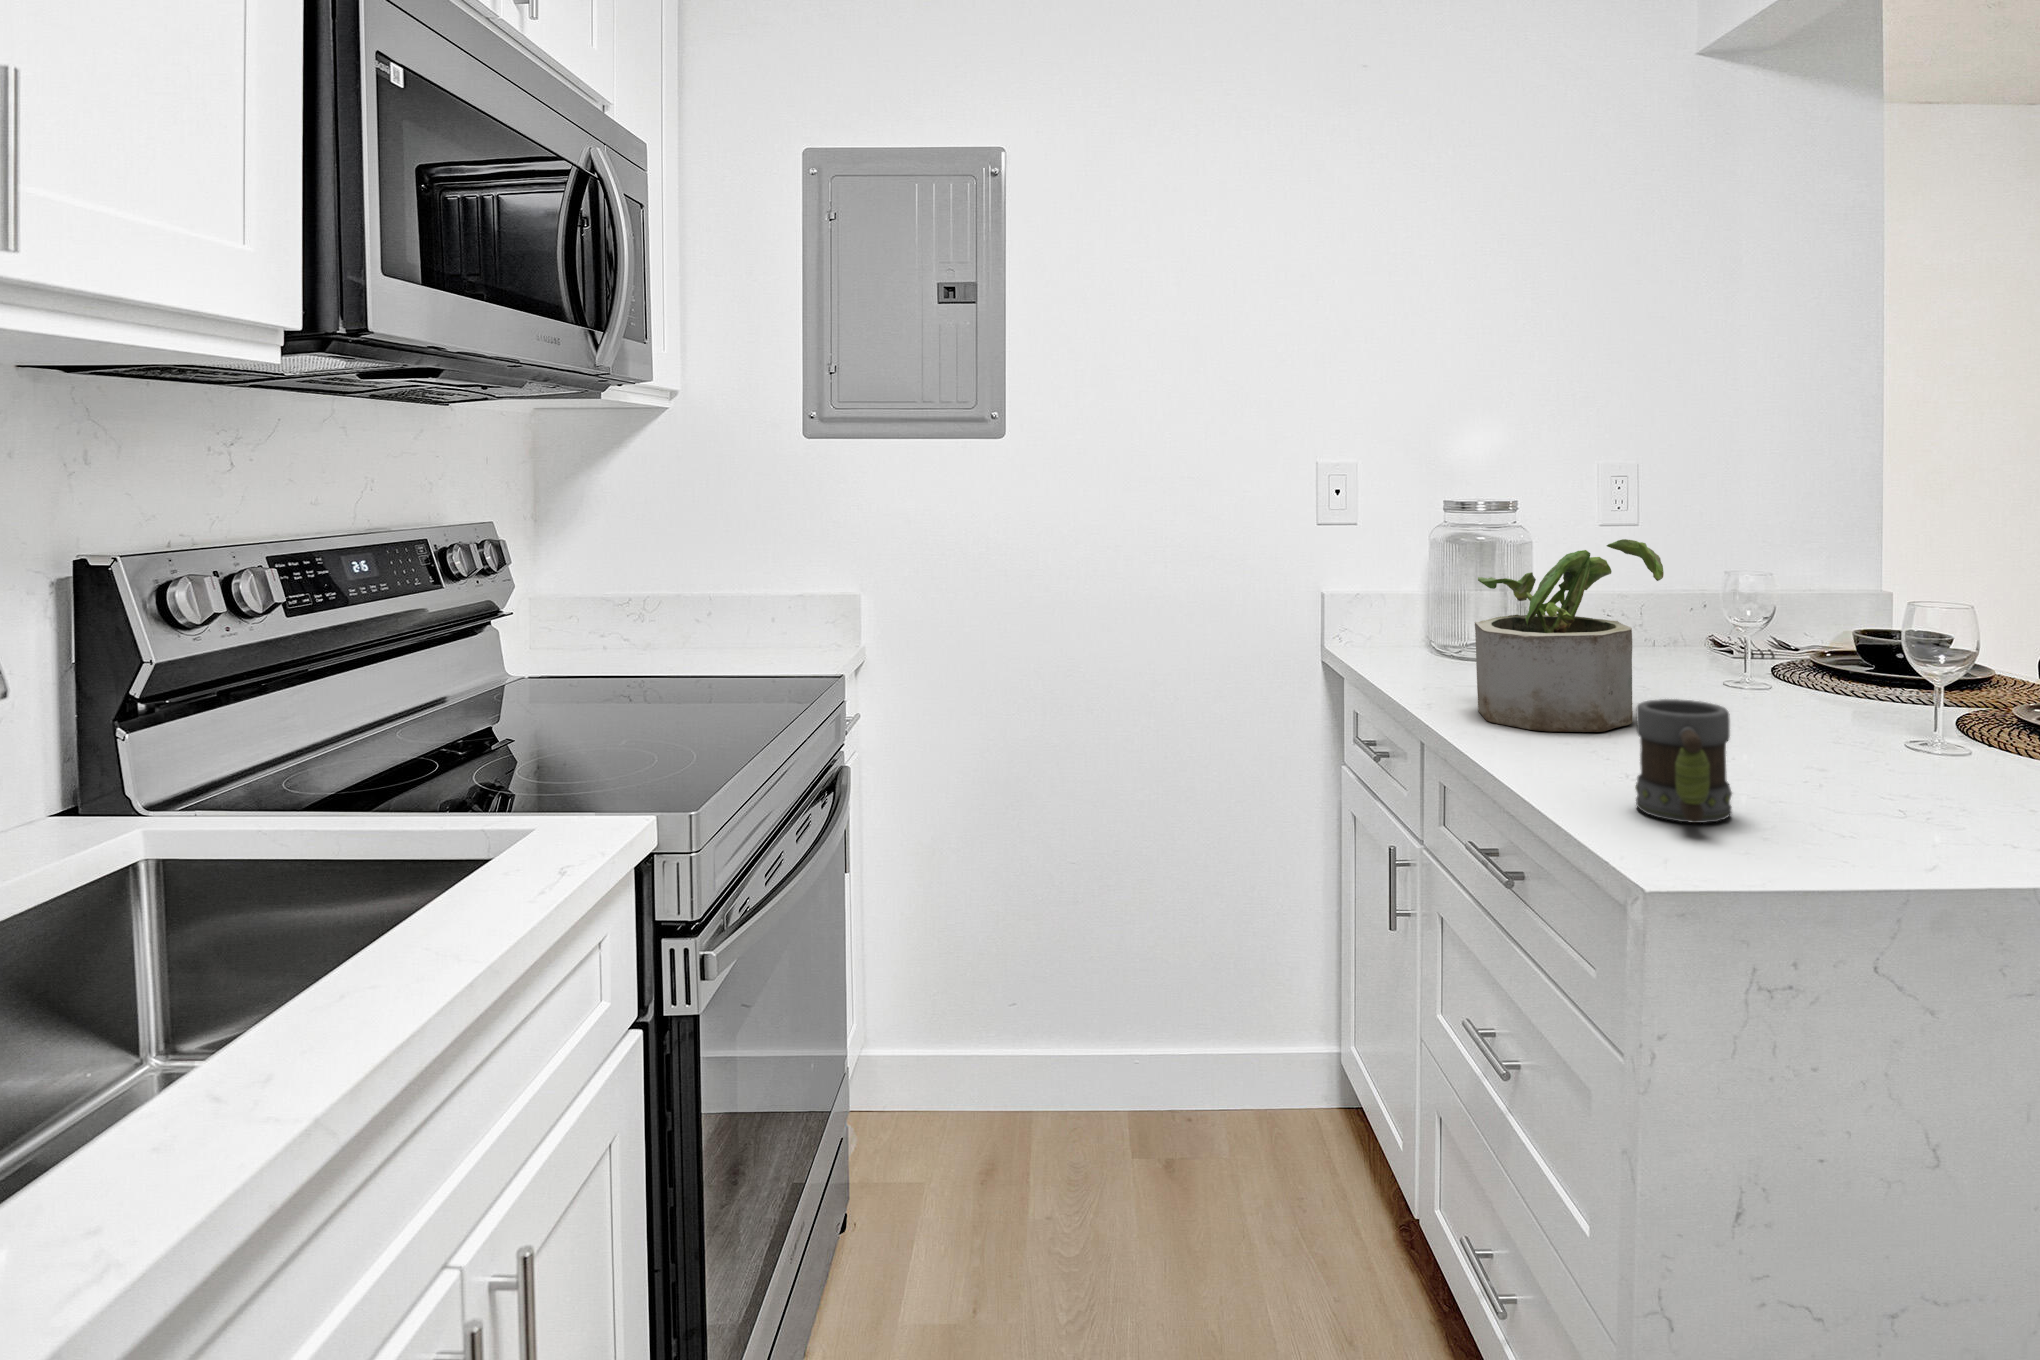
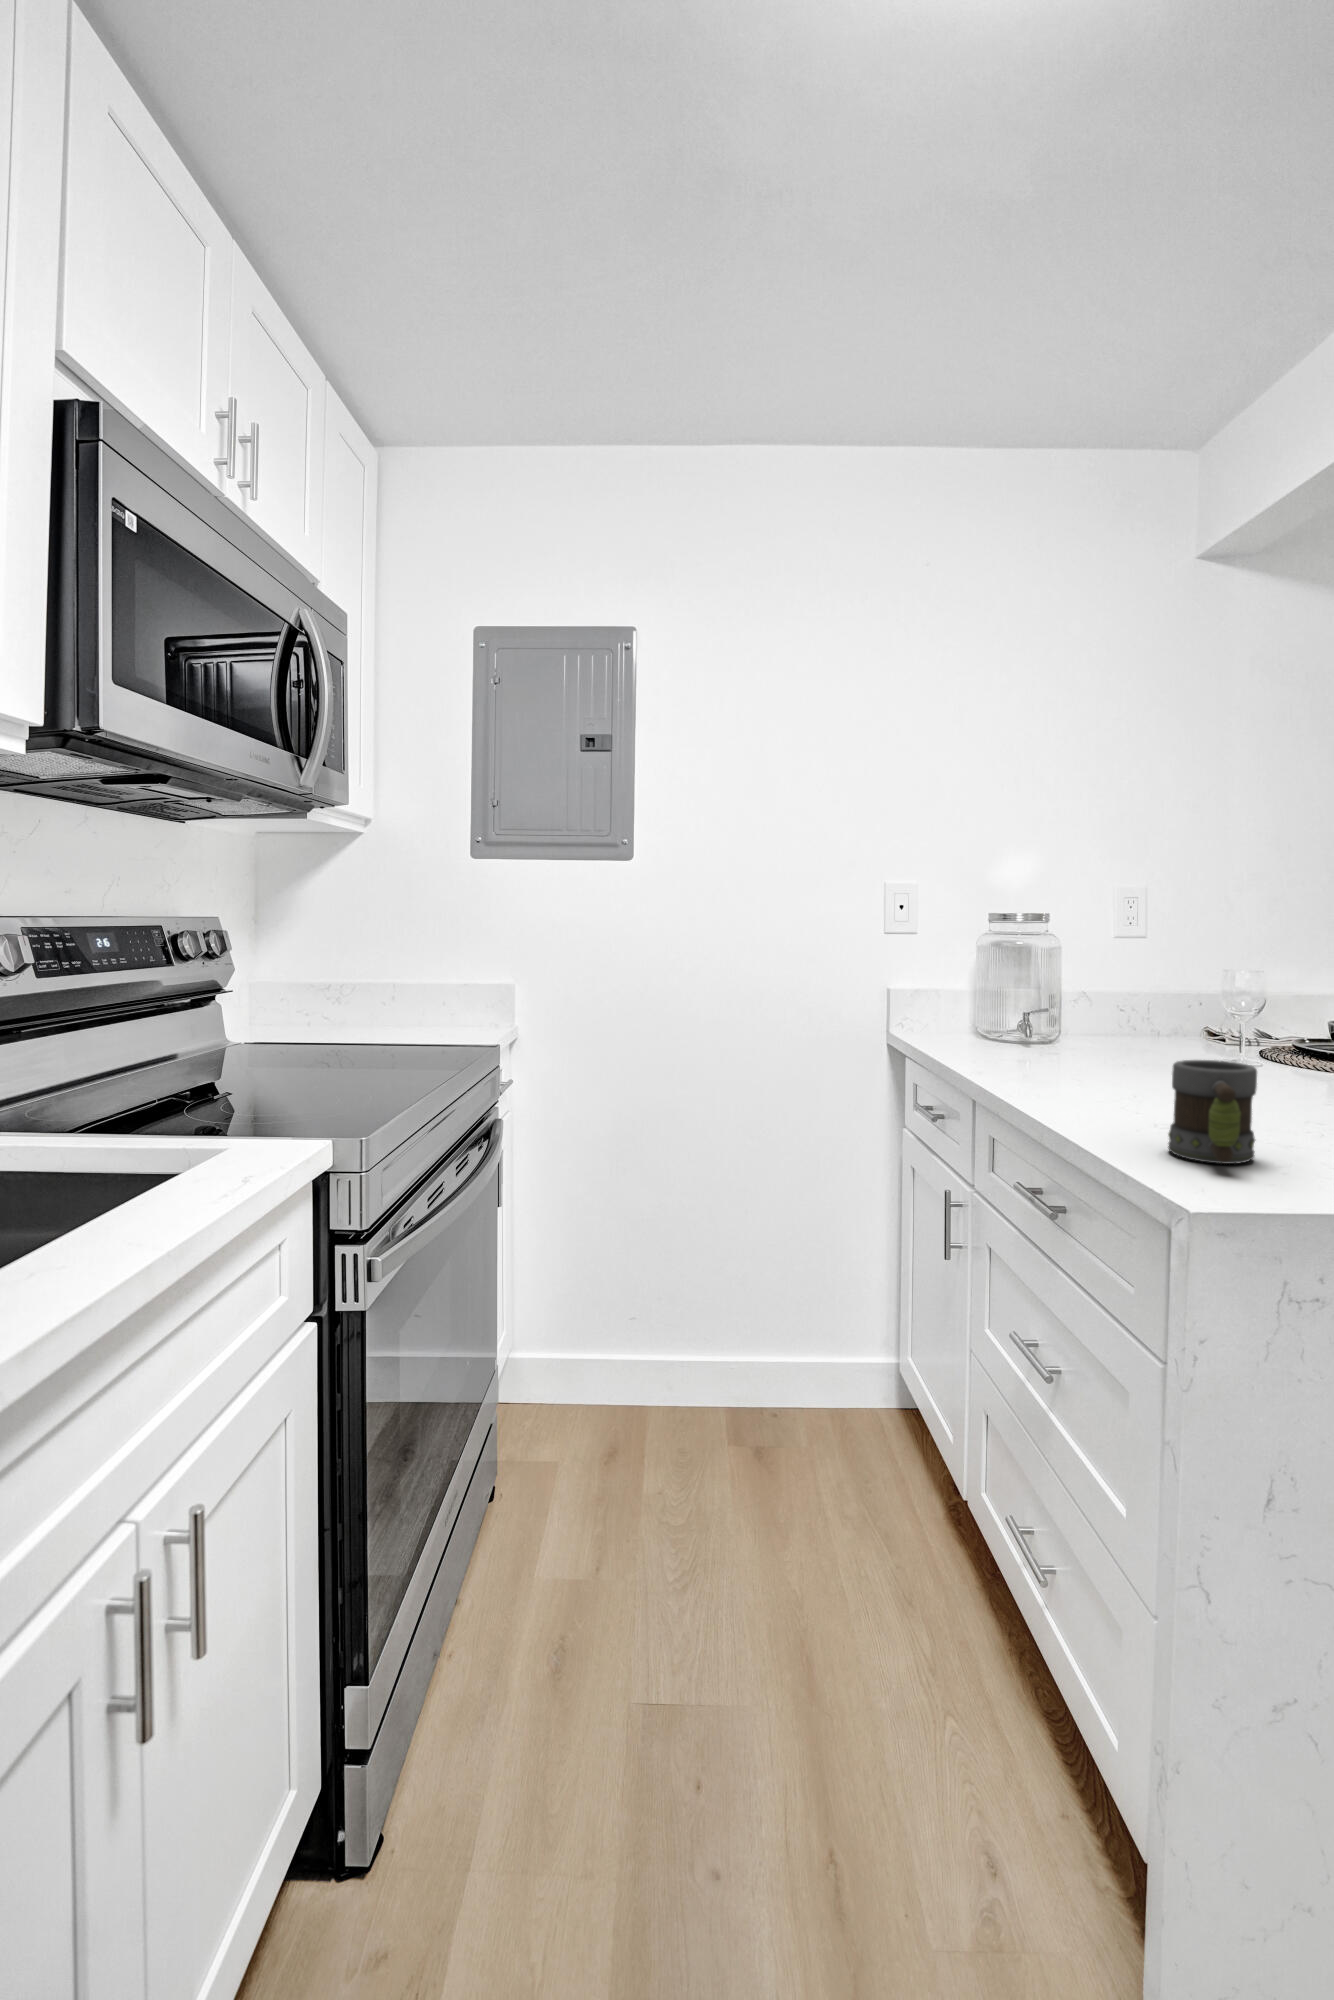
potted plant: present [1475,539,1664,732] -> none [1021,936,1187,1096]

